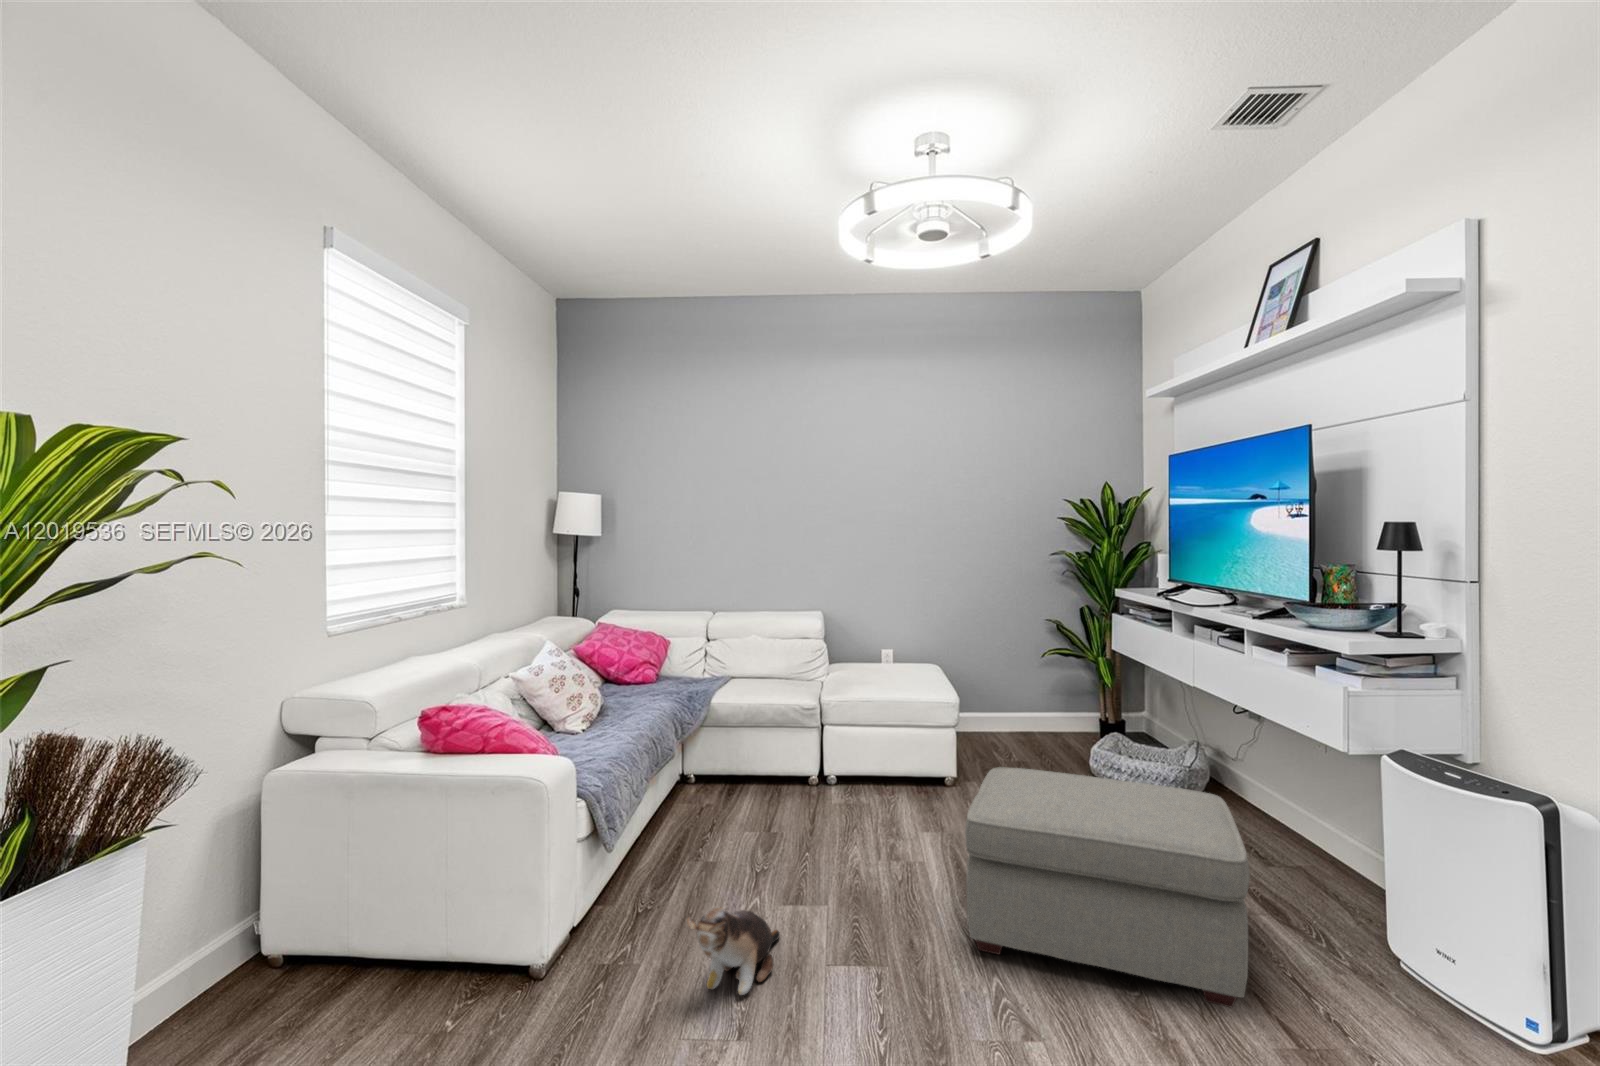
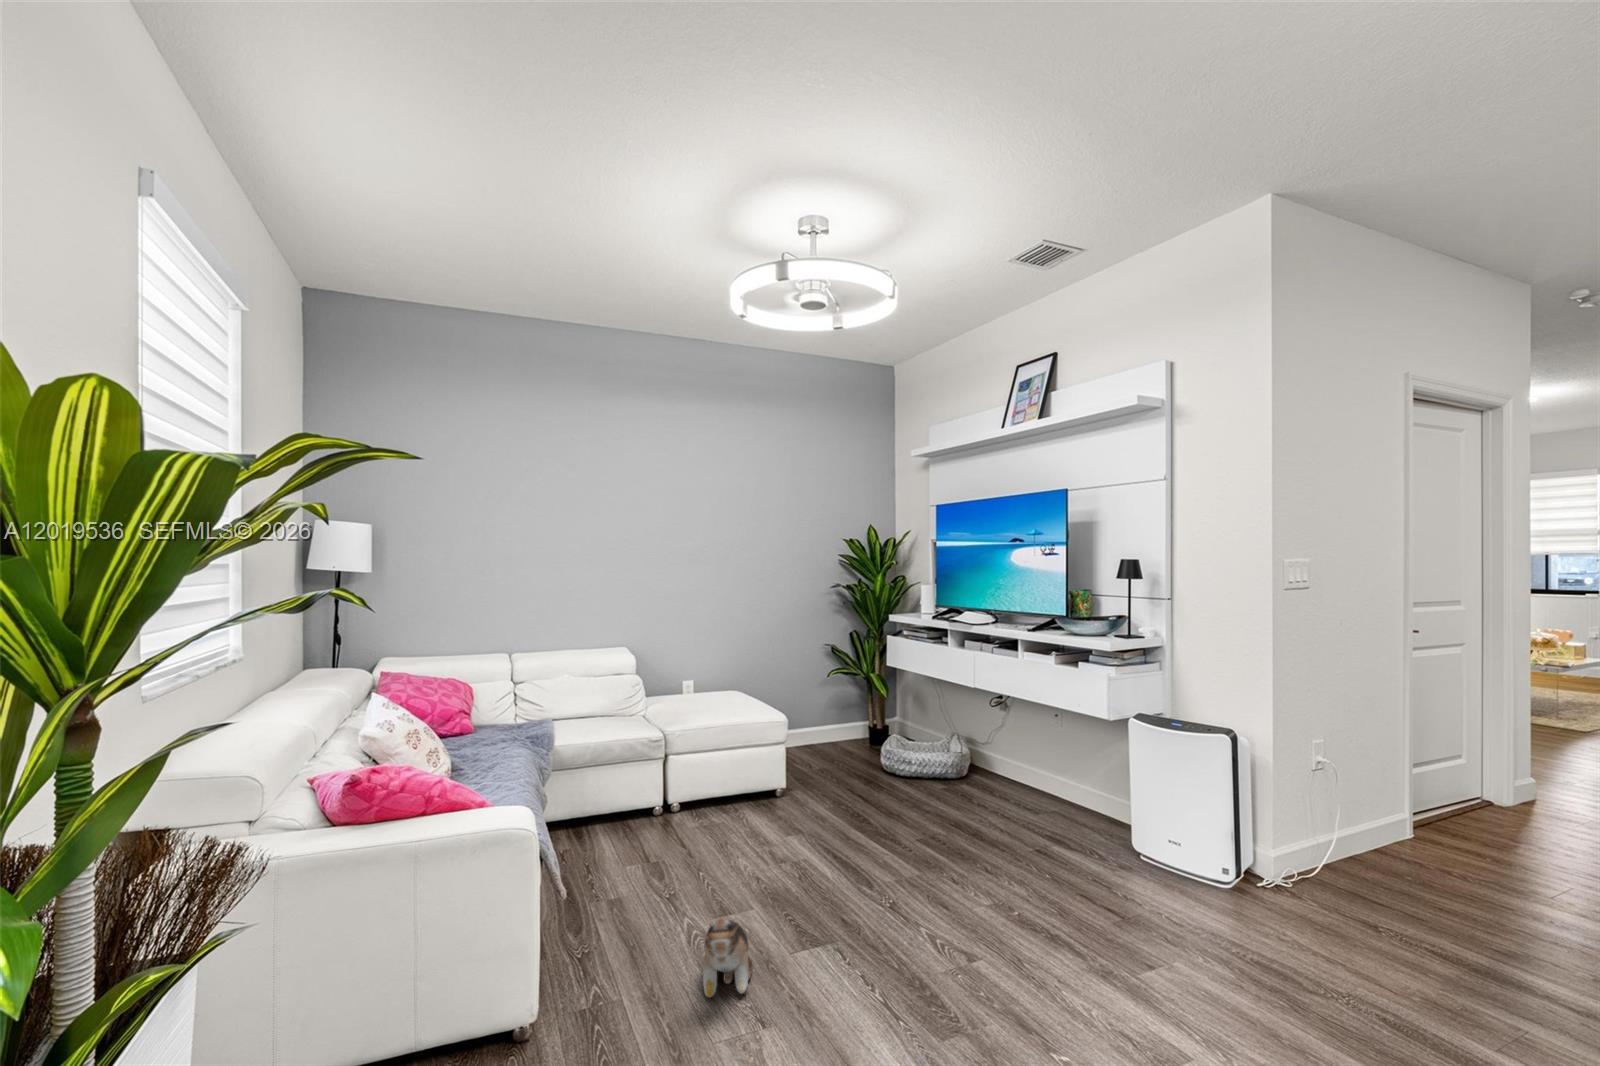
ottoman: present [965,767,1250,1007] -> none [868,763,1084,915]

